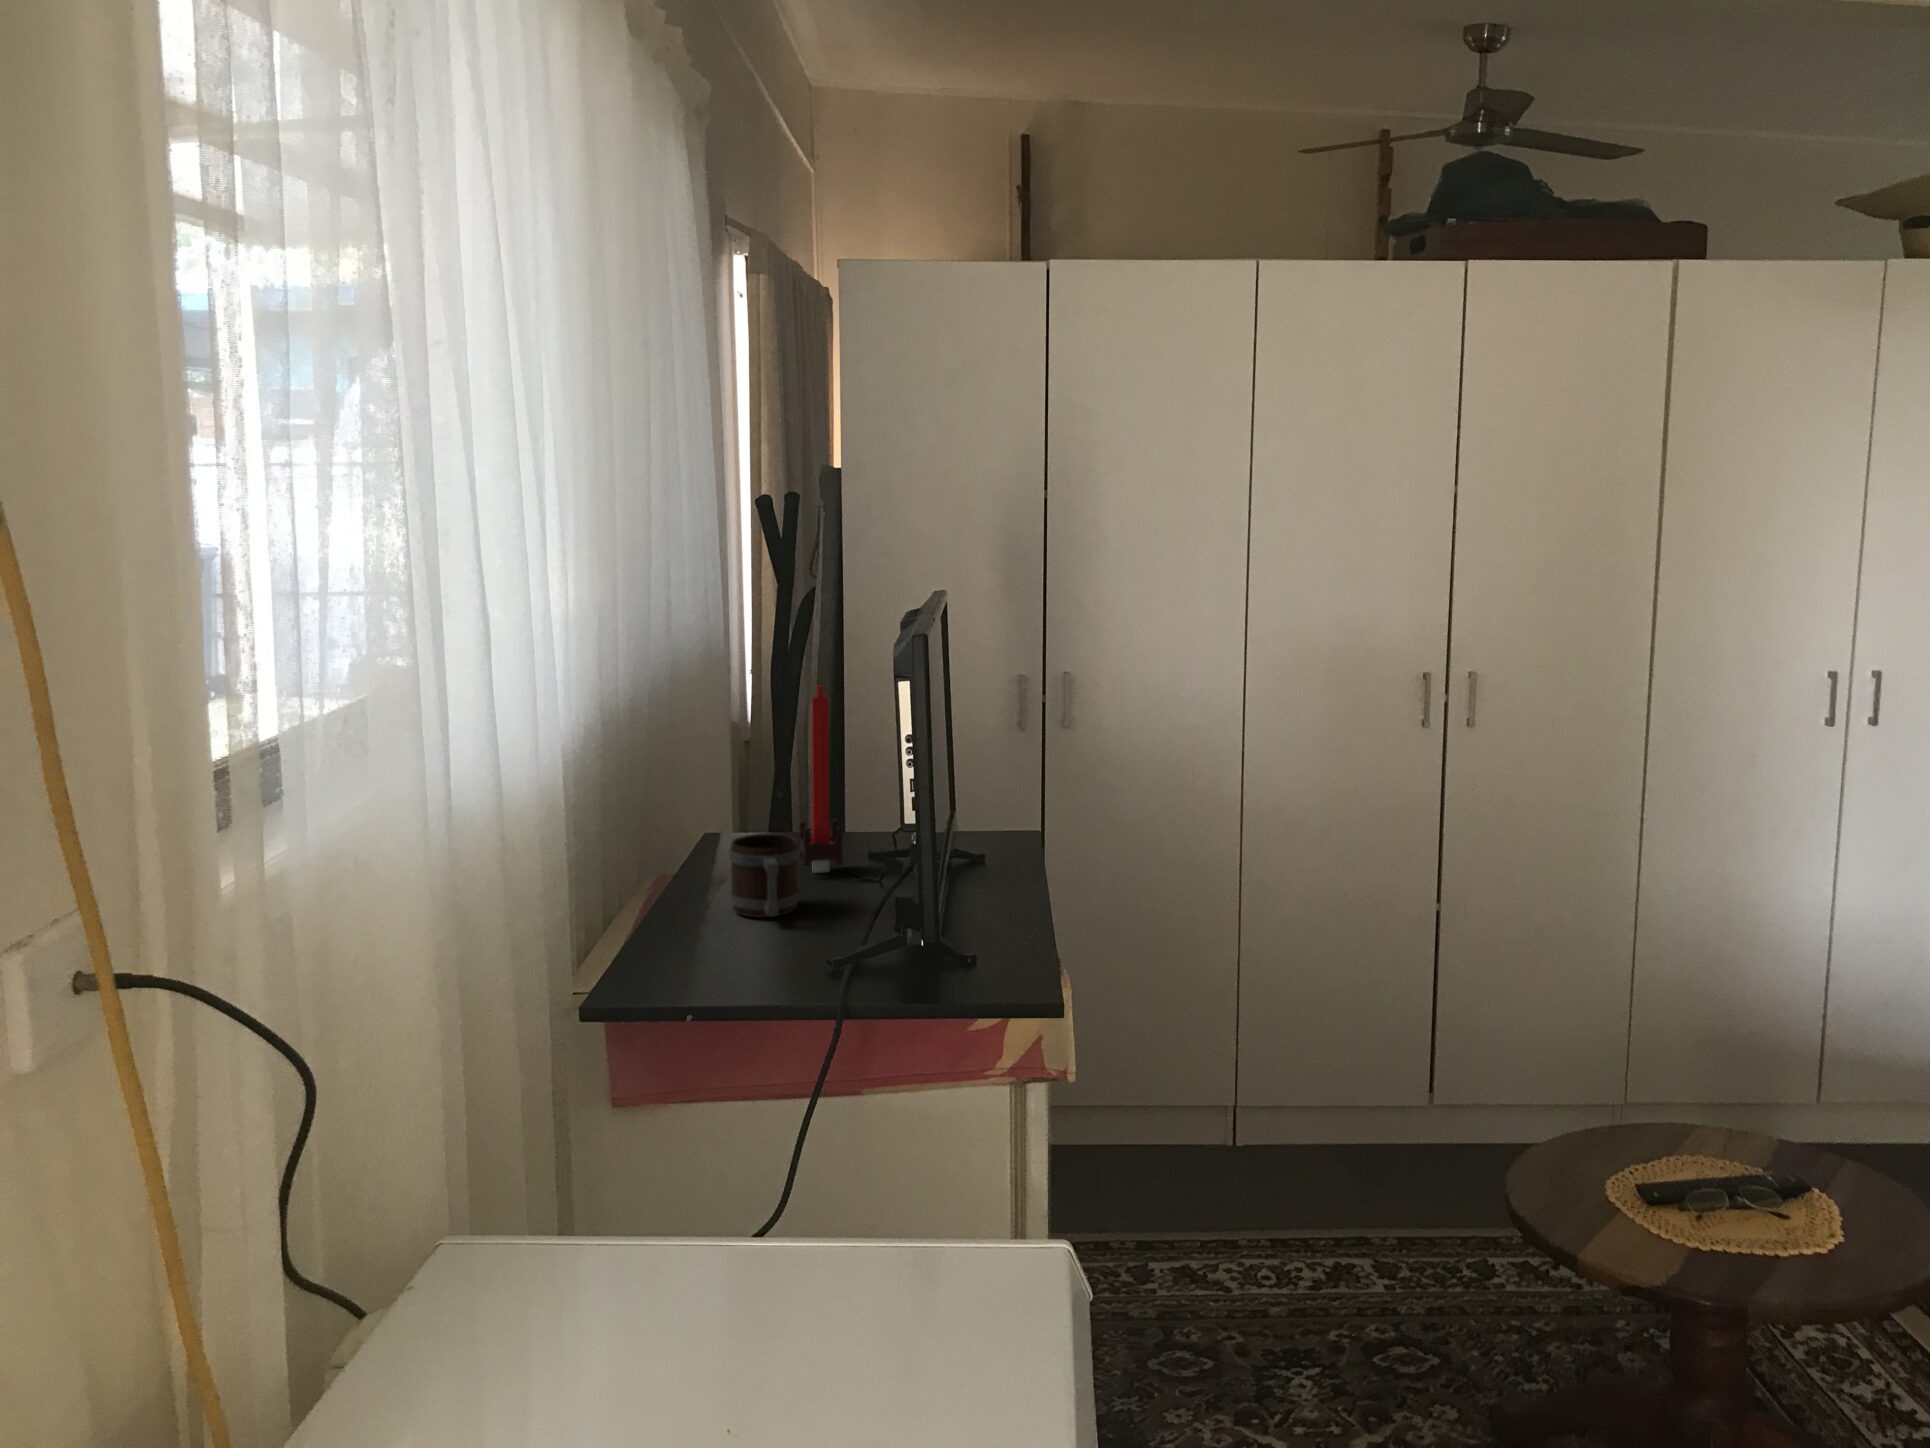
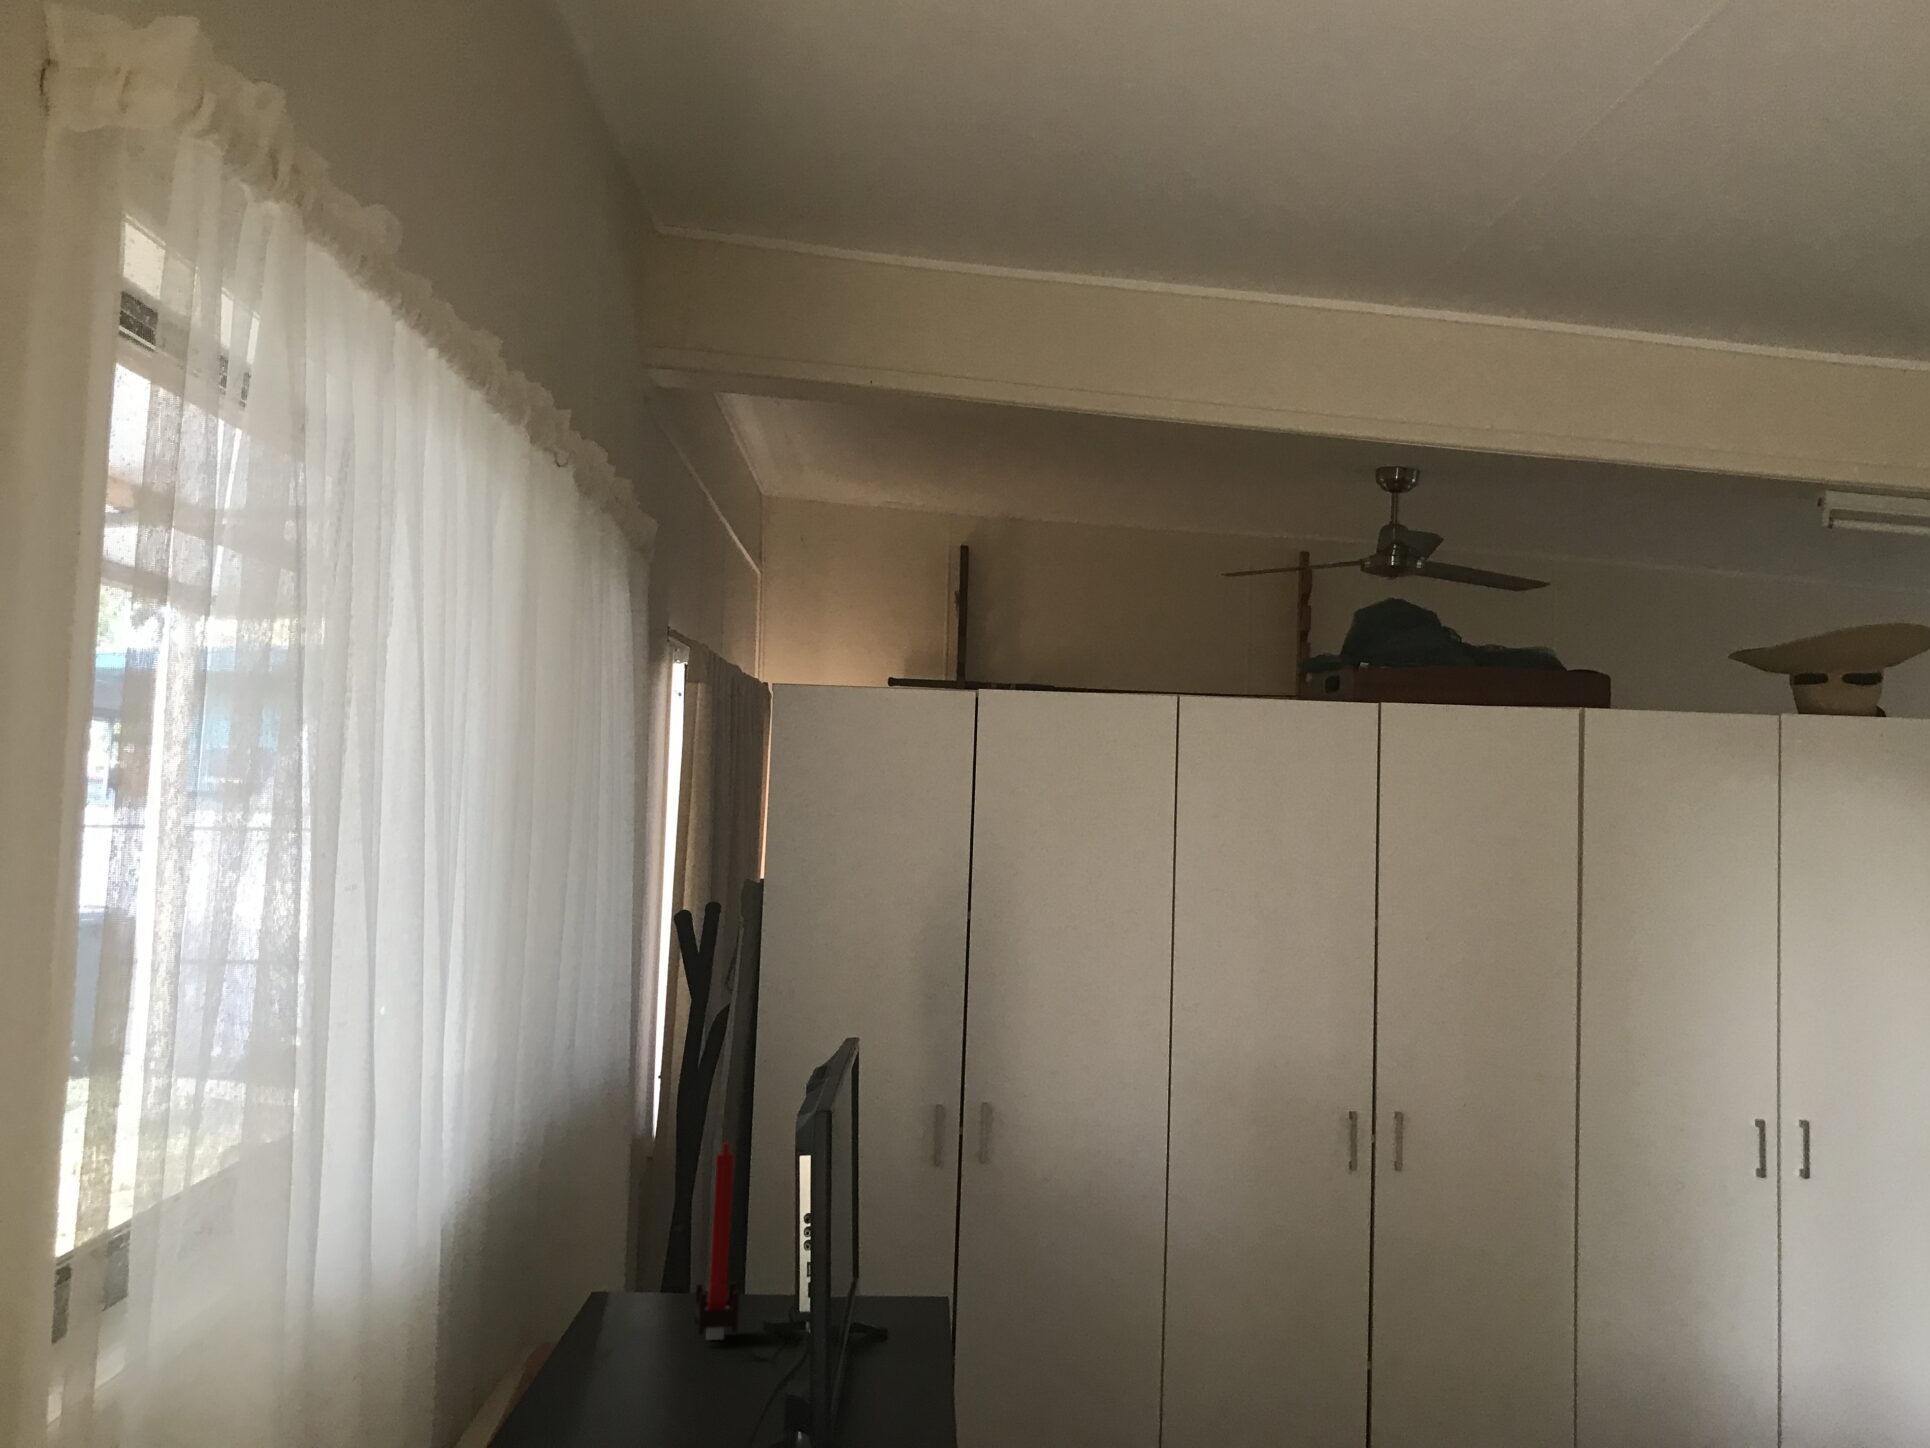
mug: present [729,834,800,917] -> none [620,1302,694,1395]

